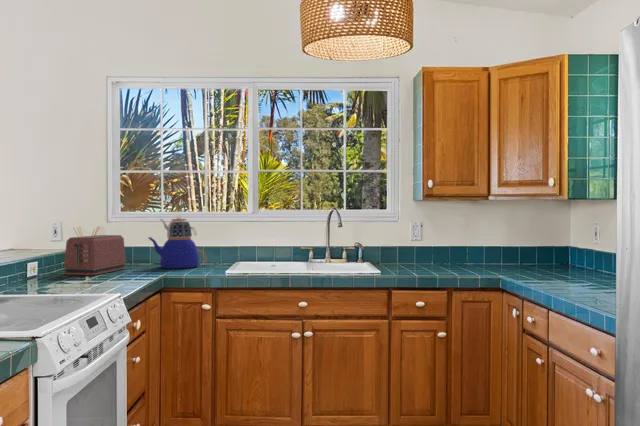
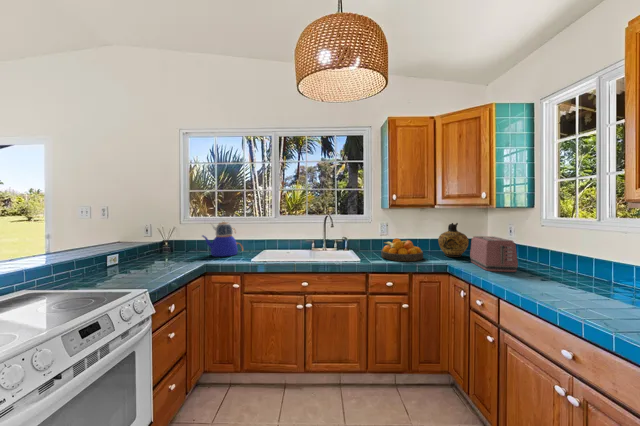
ceramic jug: none [494,221,536,270] -> present [438,223,469,257]
toaster: present [64,235,126,275] -> present [470,236,518,272]
fruit bowl: none [411,243,470,274] -> present [381,238,423,261]

